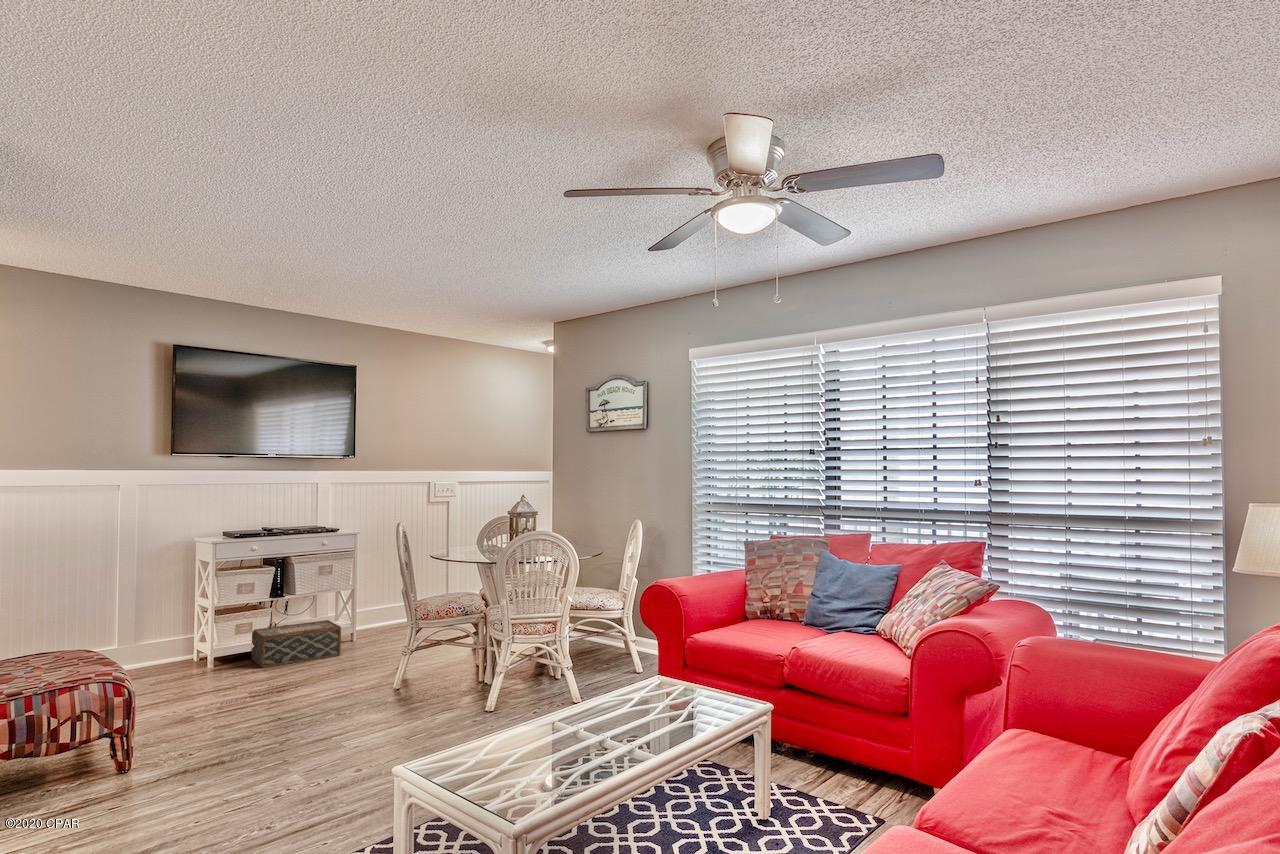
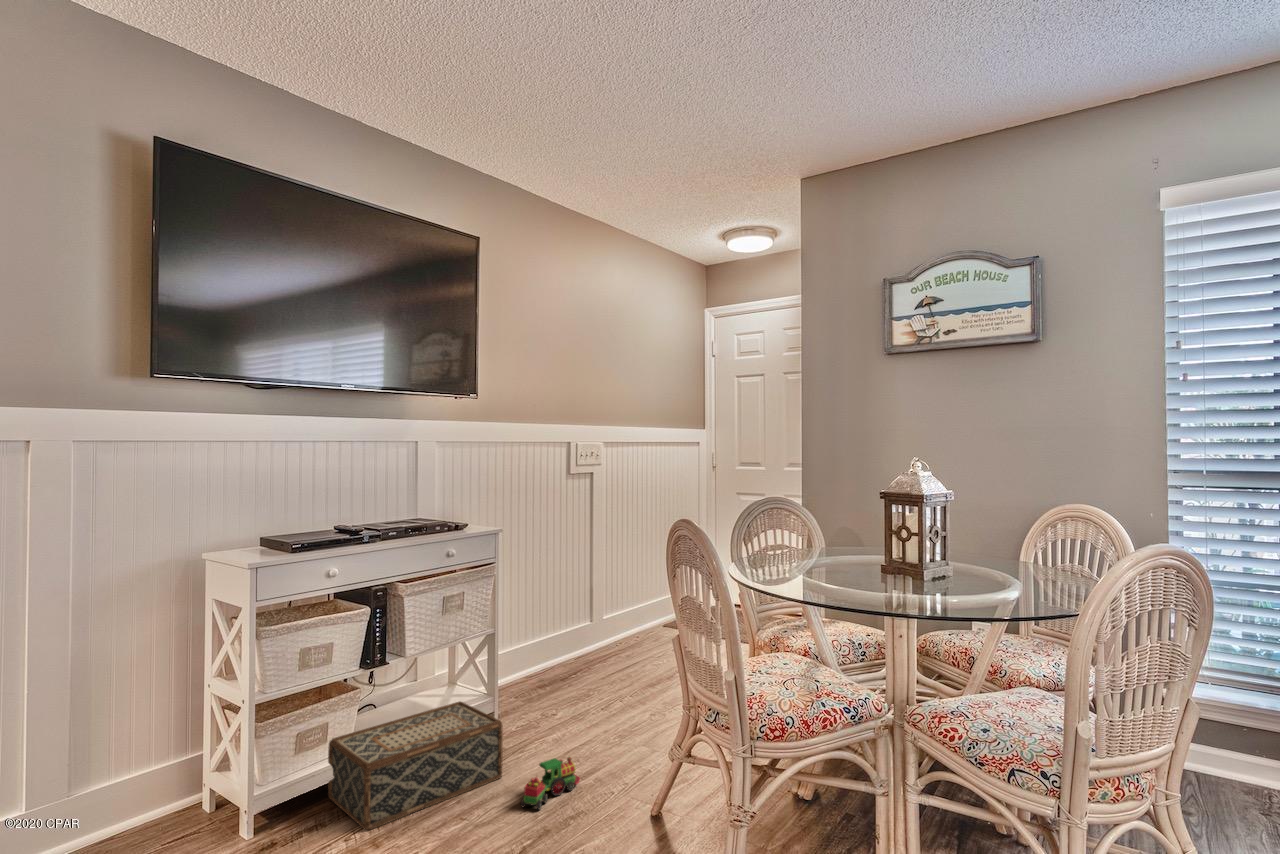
toy train: none [339,643,376,664] -> present [521,757,580,810]

